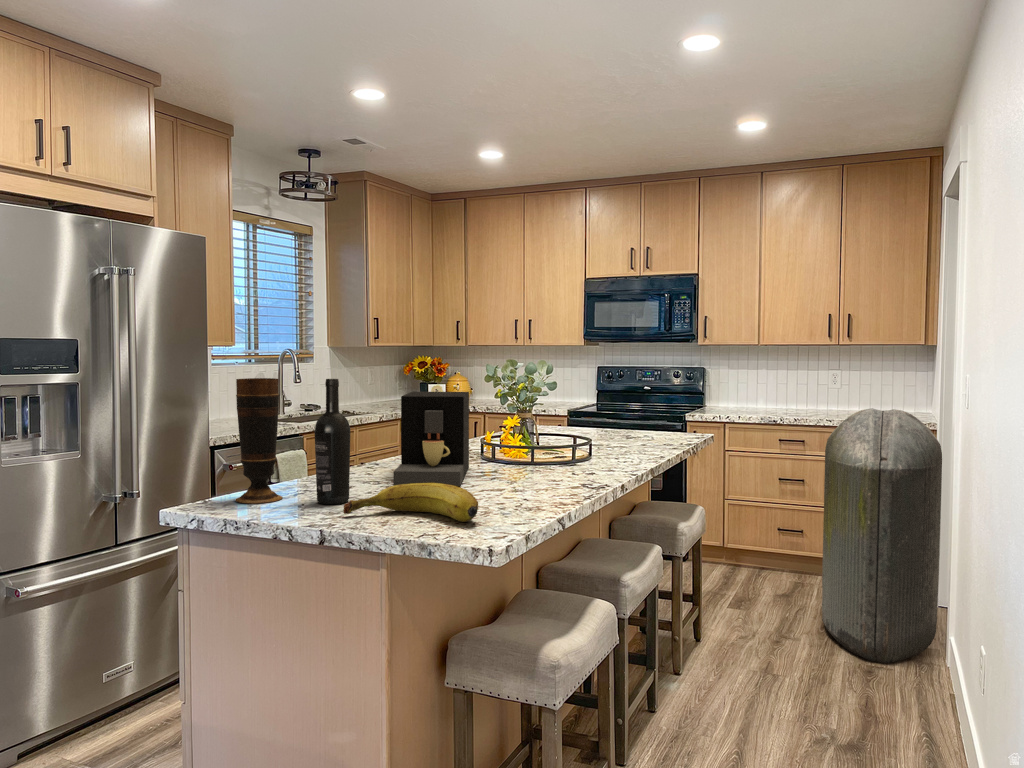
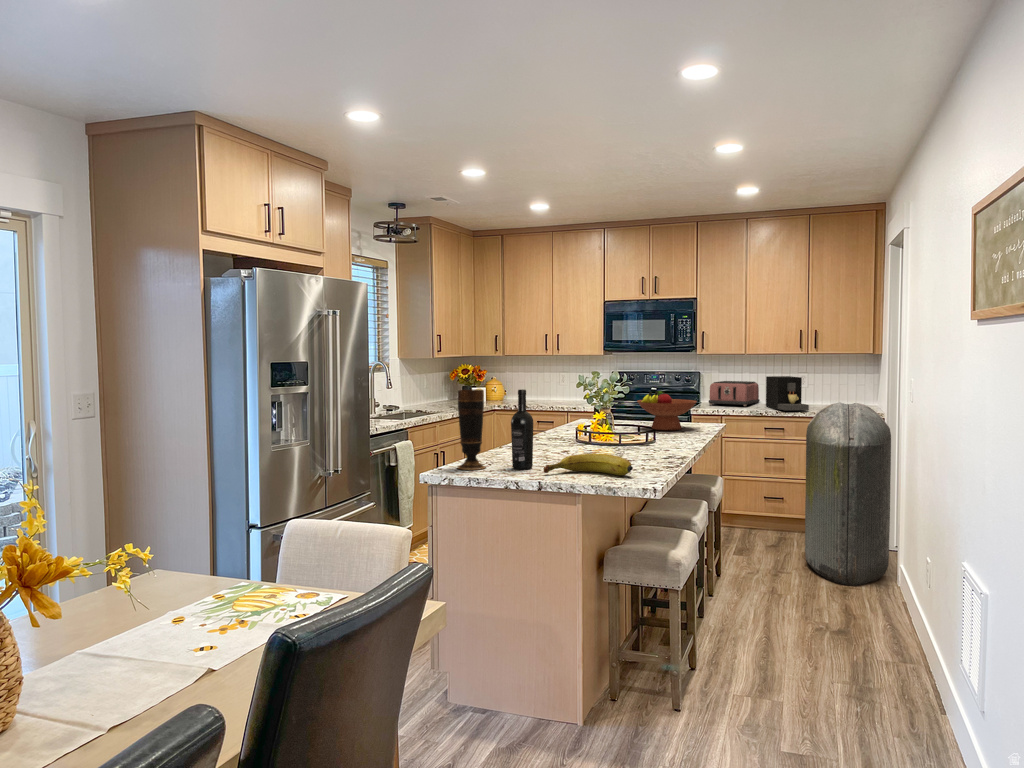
toaster: none [711,379,777,411] -> present [709,381,760,406]
fruit bowl: none [581,388,663,443] -> present [637,391,697,430]
coffee maker: present [393,392,469,486] -> present [766,376,809,410]

